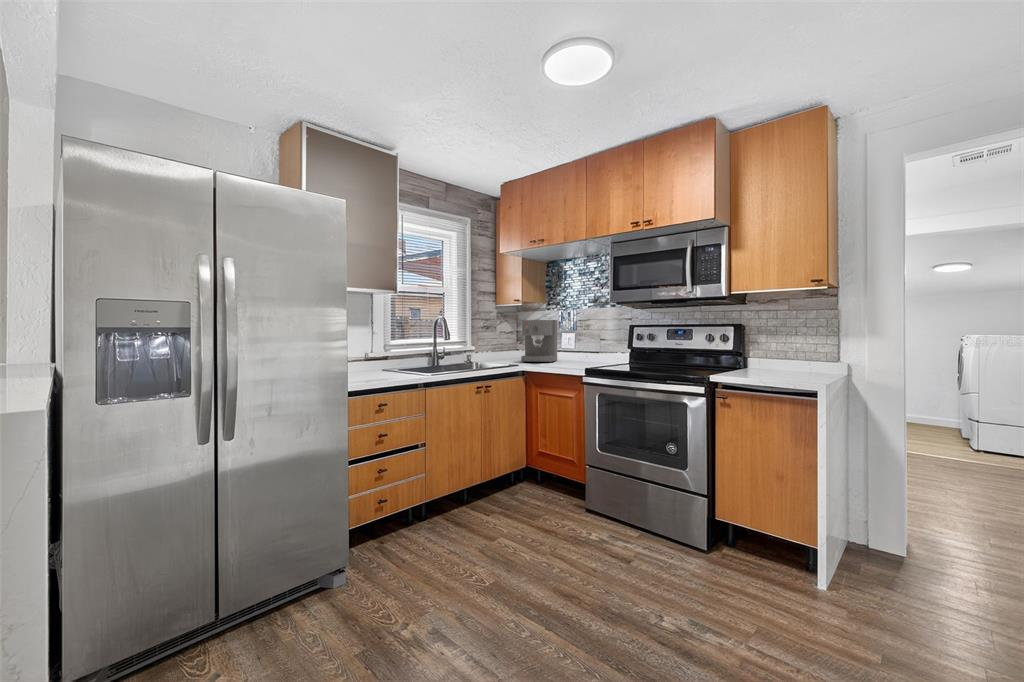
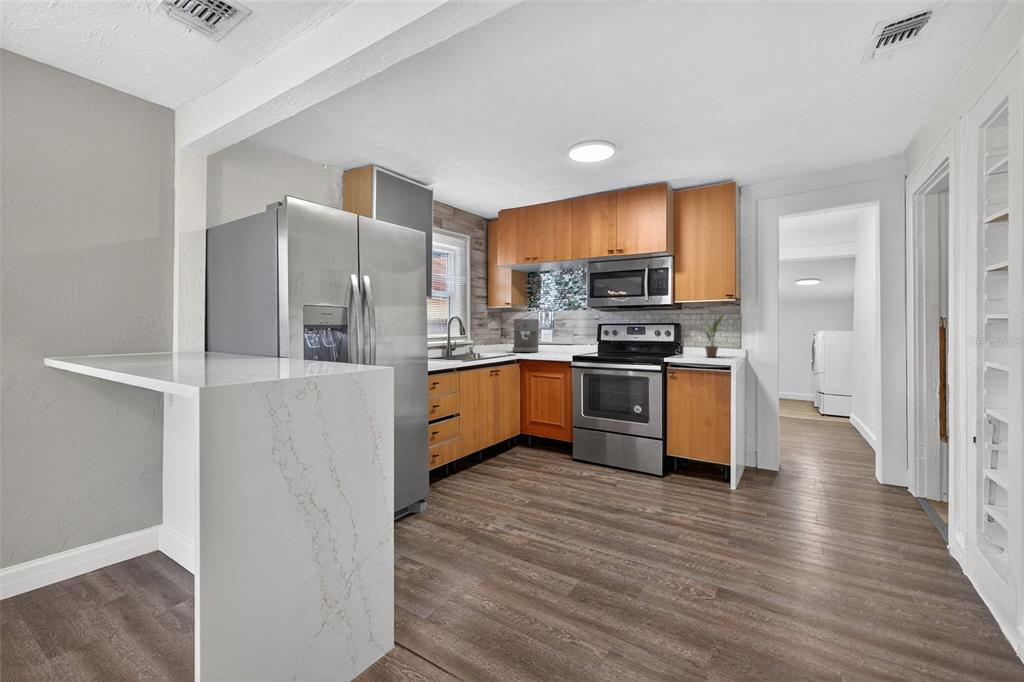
potted plant: none [768,310,819,374] -> present [703,315,724,357]

